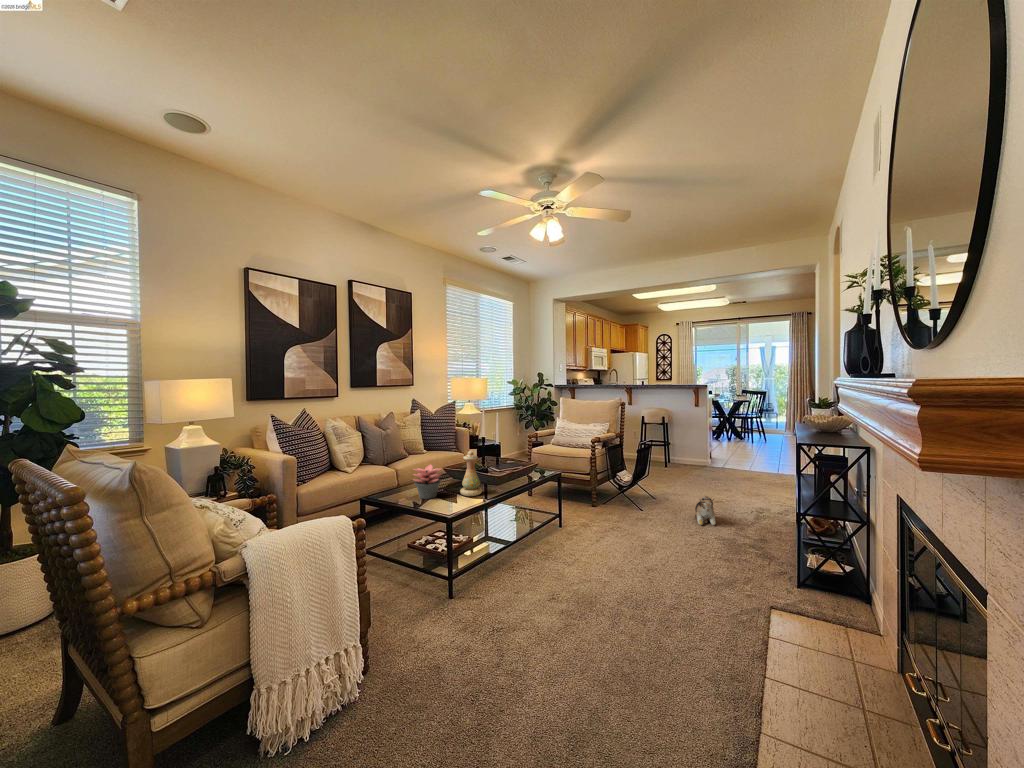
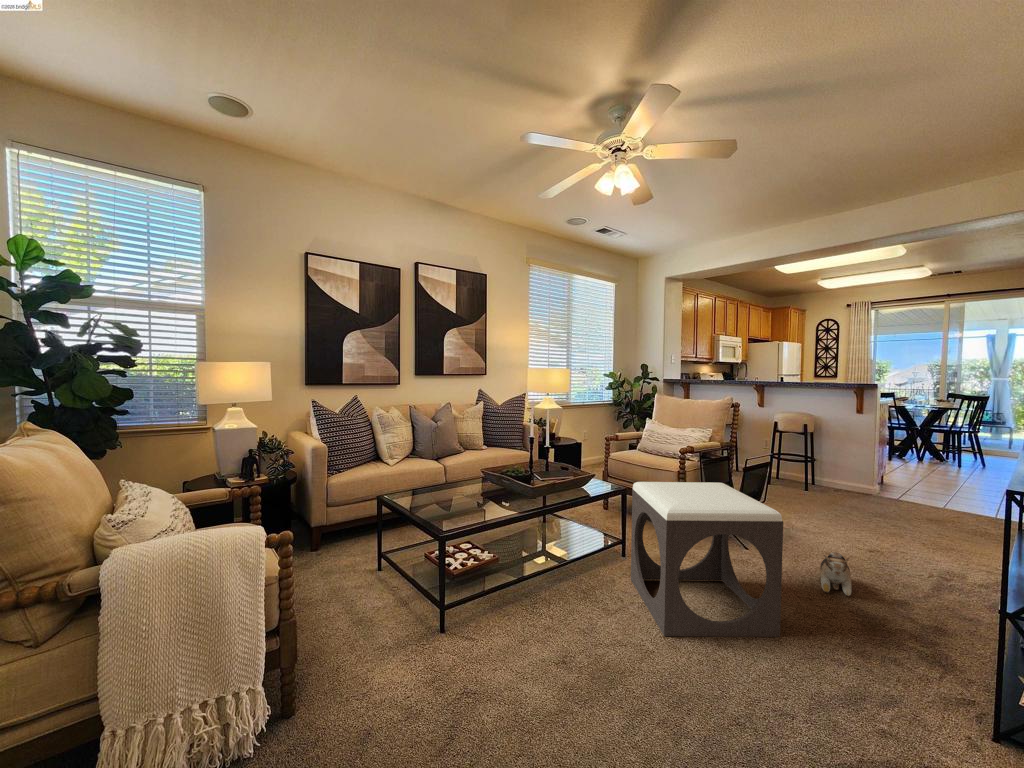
vase: present [460,451,482,496] -> none [479,457,506,511]
footstool: none [574,456,685,567] -> present [631,482,783,637]
succulent plant: present [413,465,441,499] -> none [425,468,460,508]

